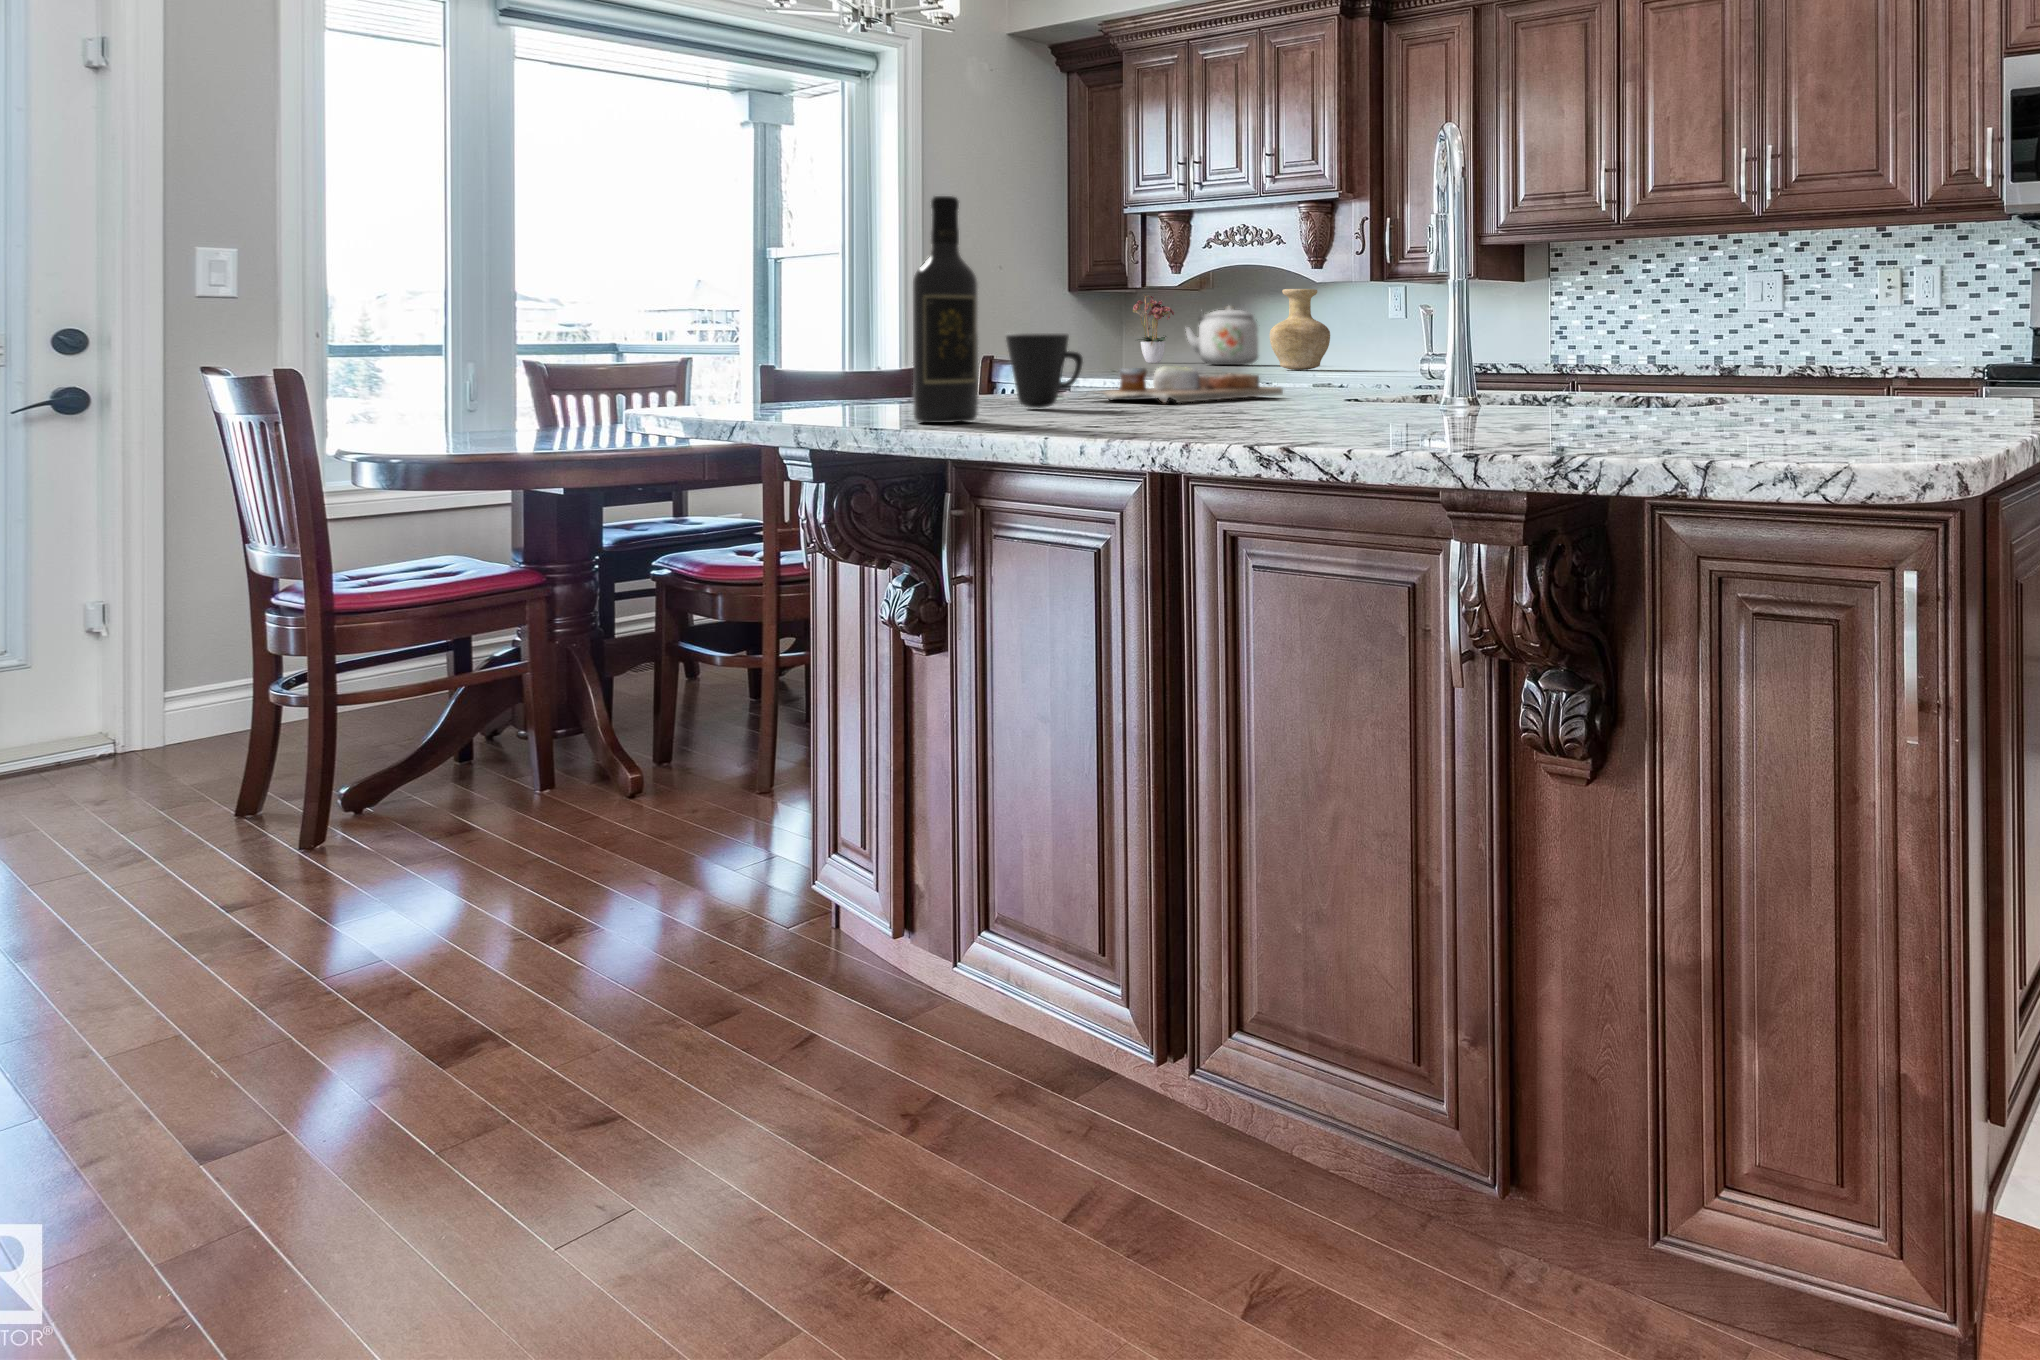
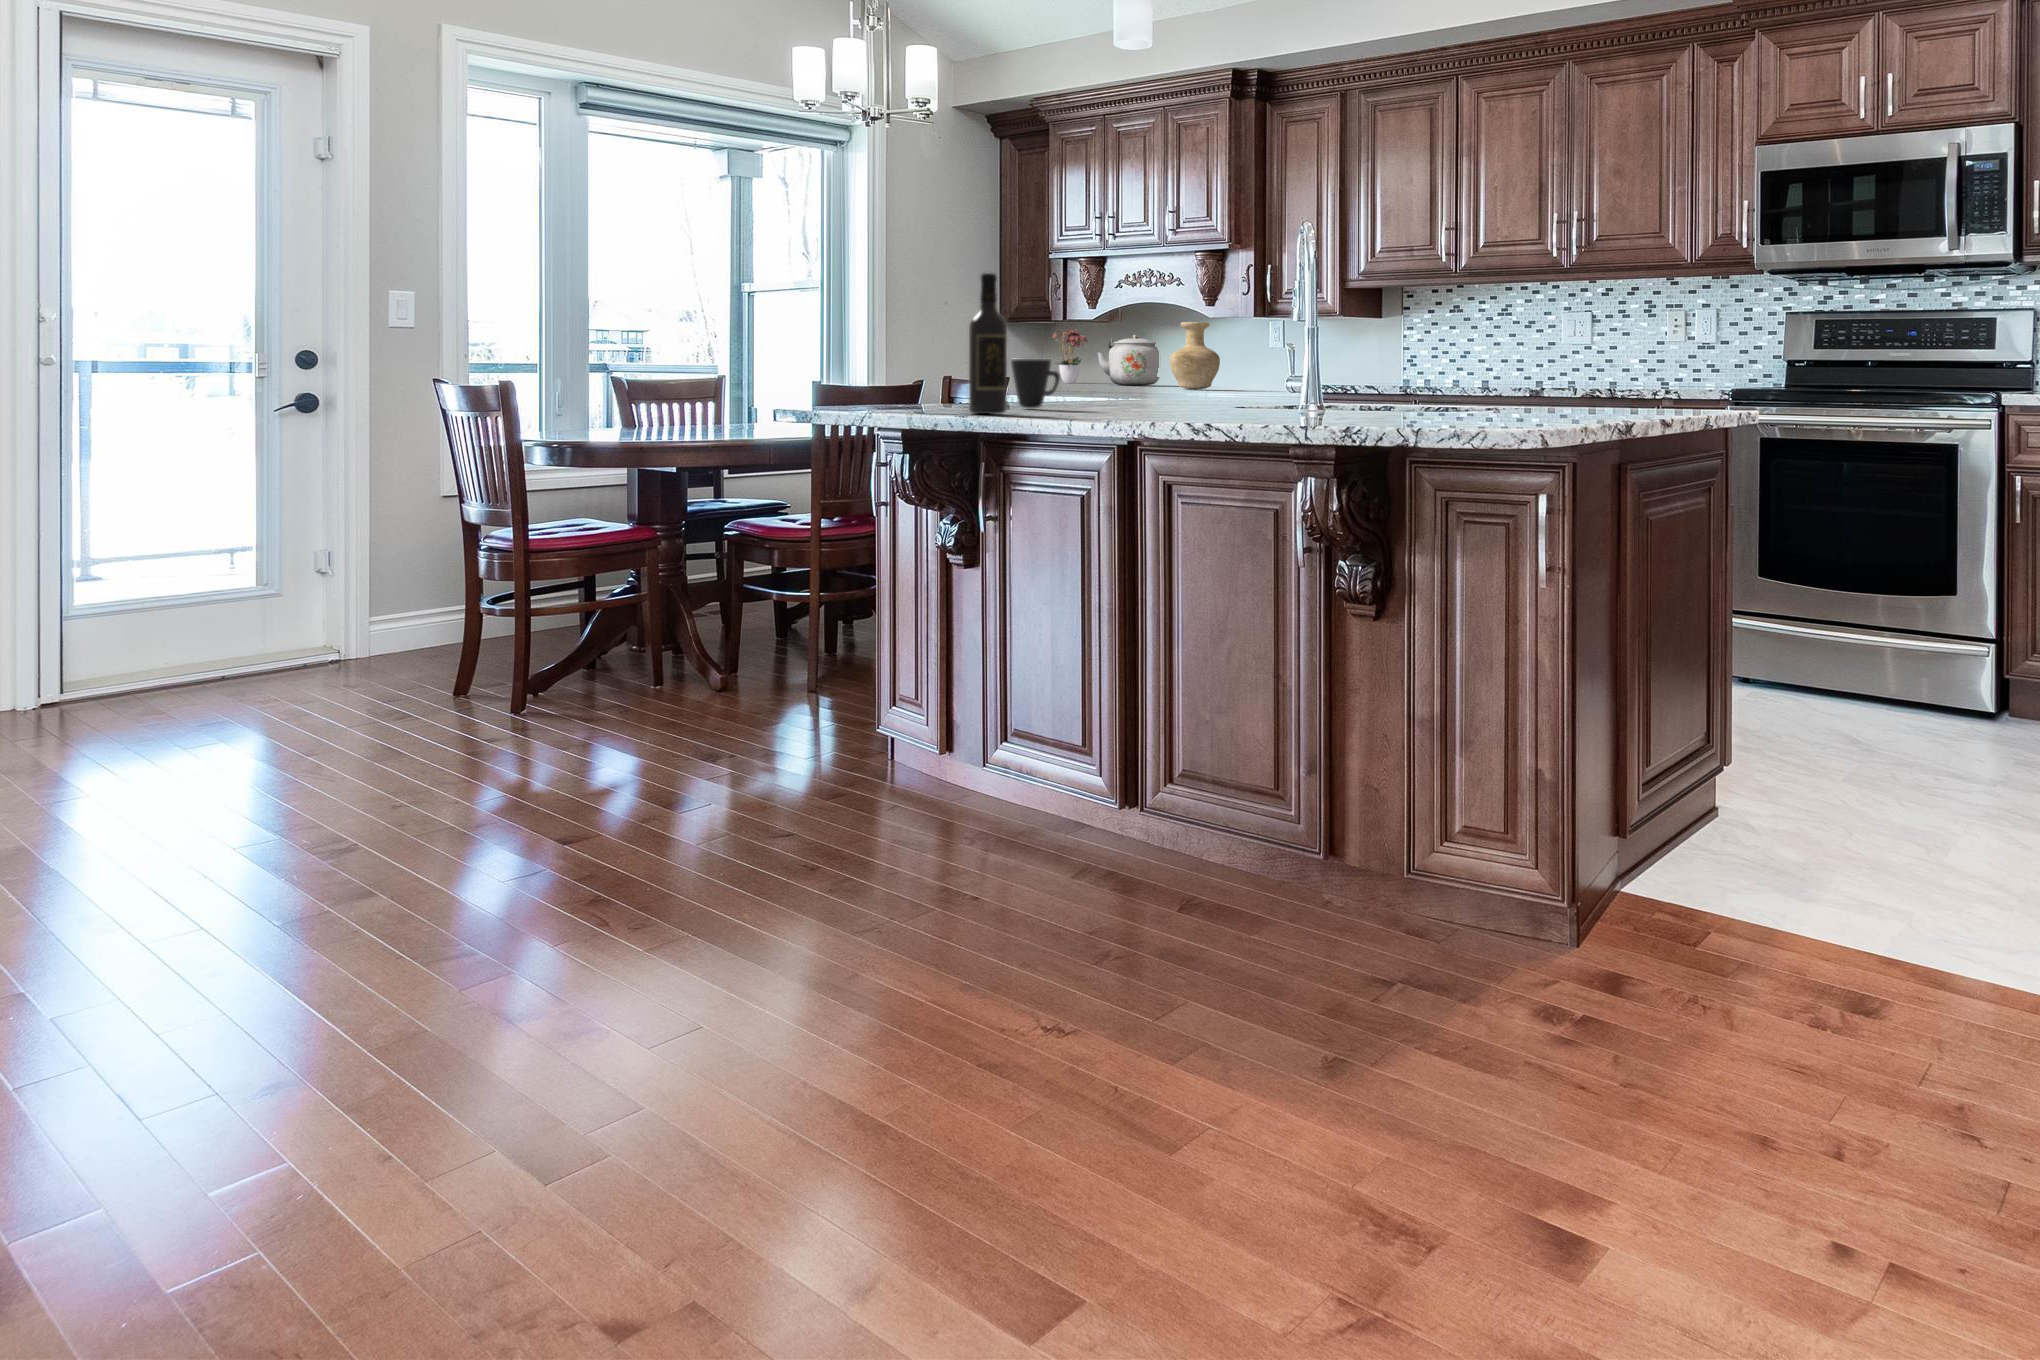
cutting board: present [1100,366,1283,403] -> none [1054,382,1189,408]

